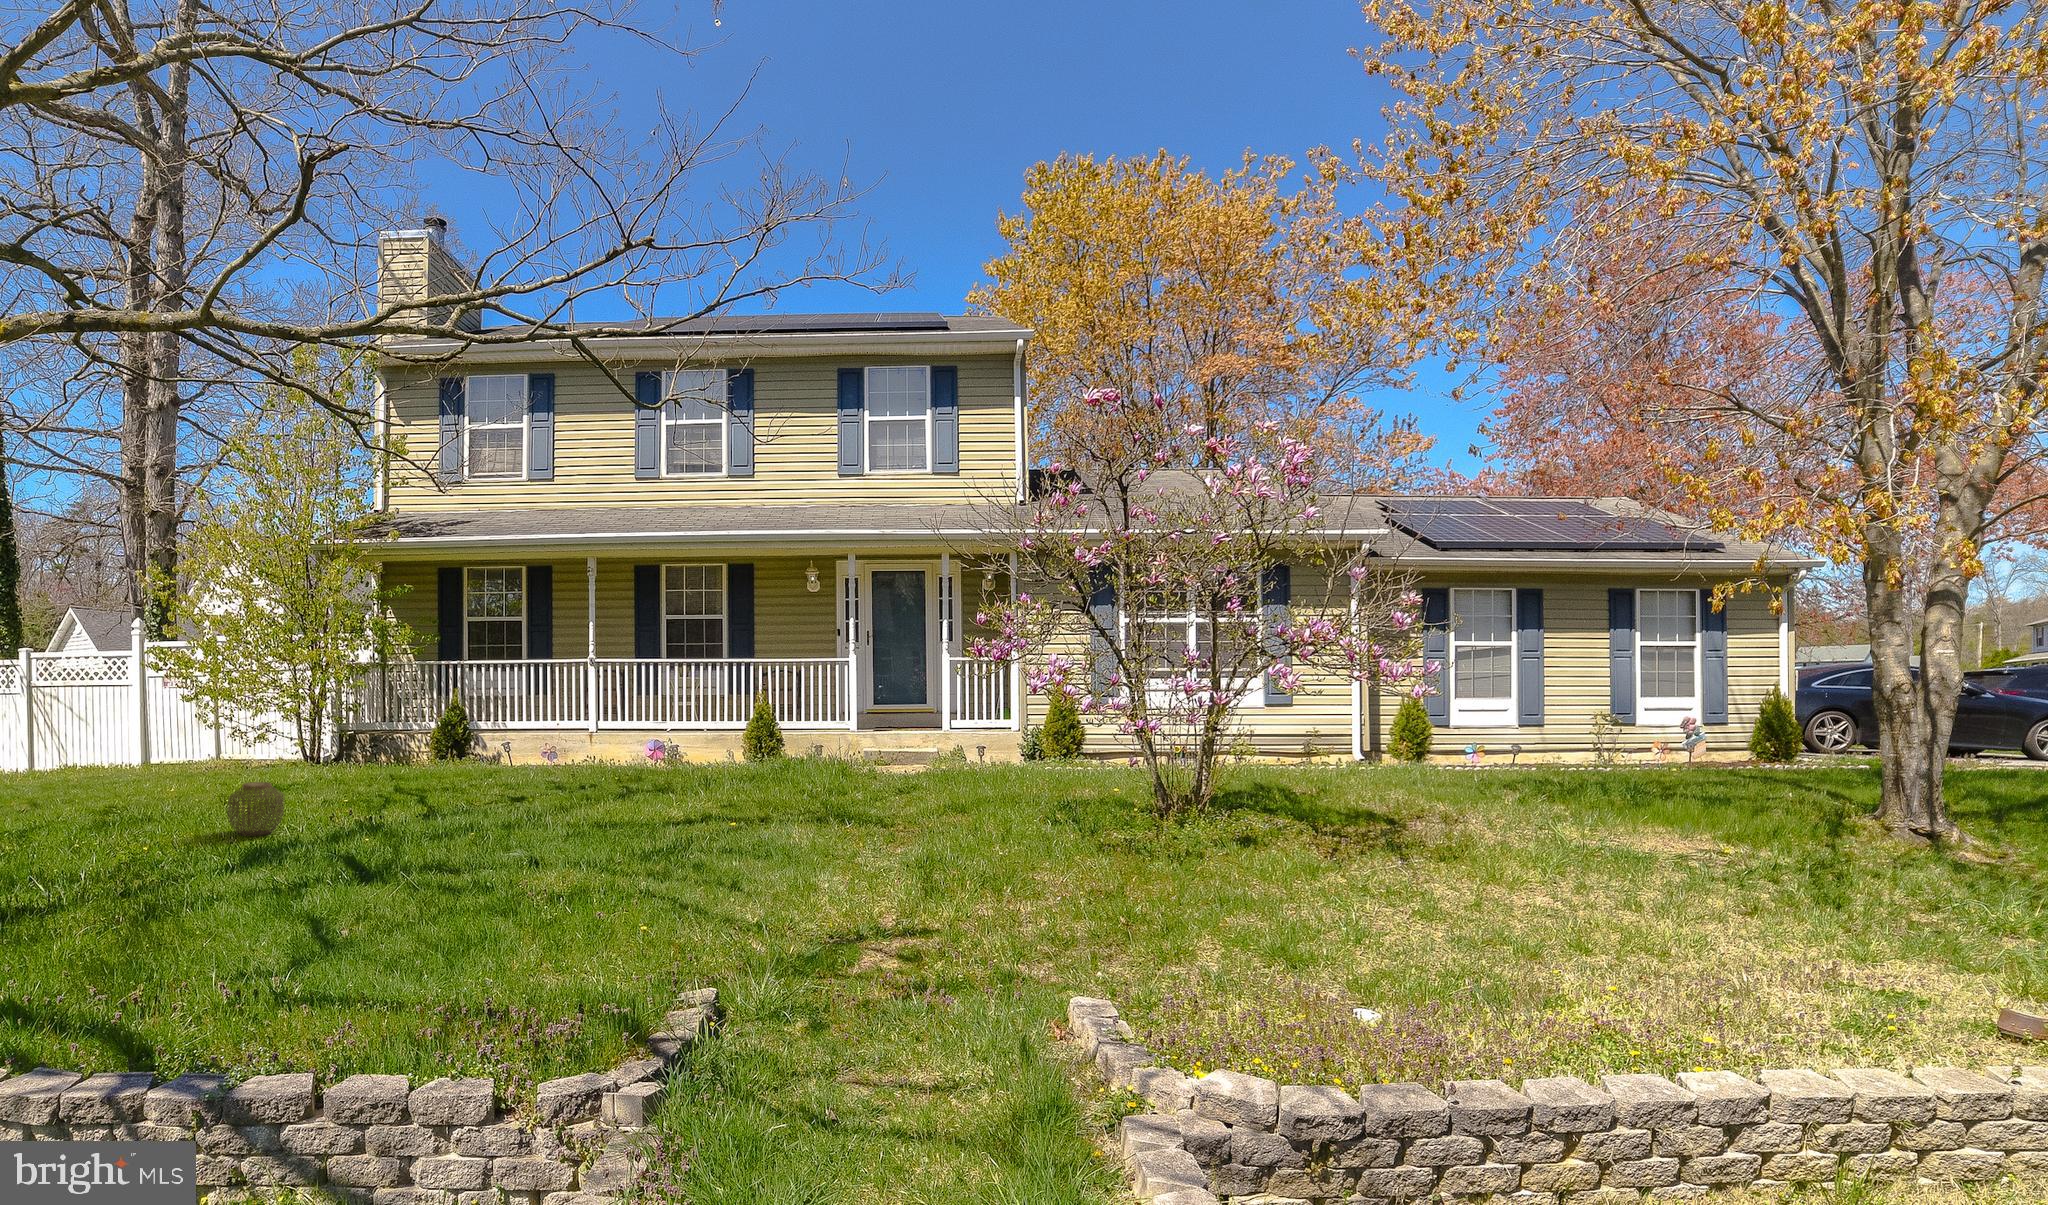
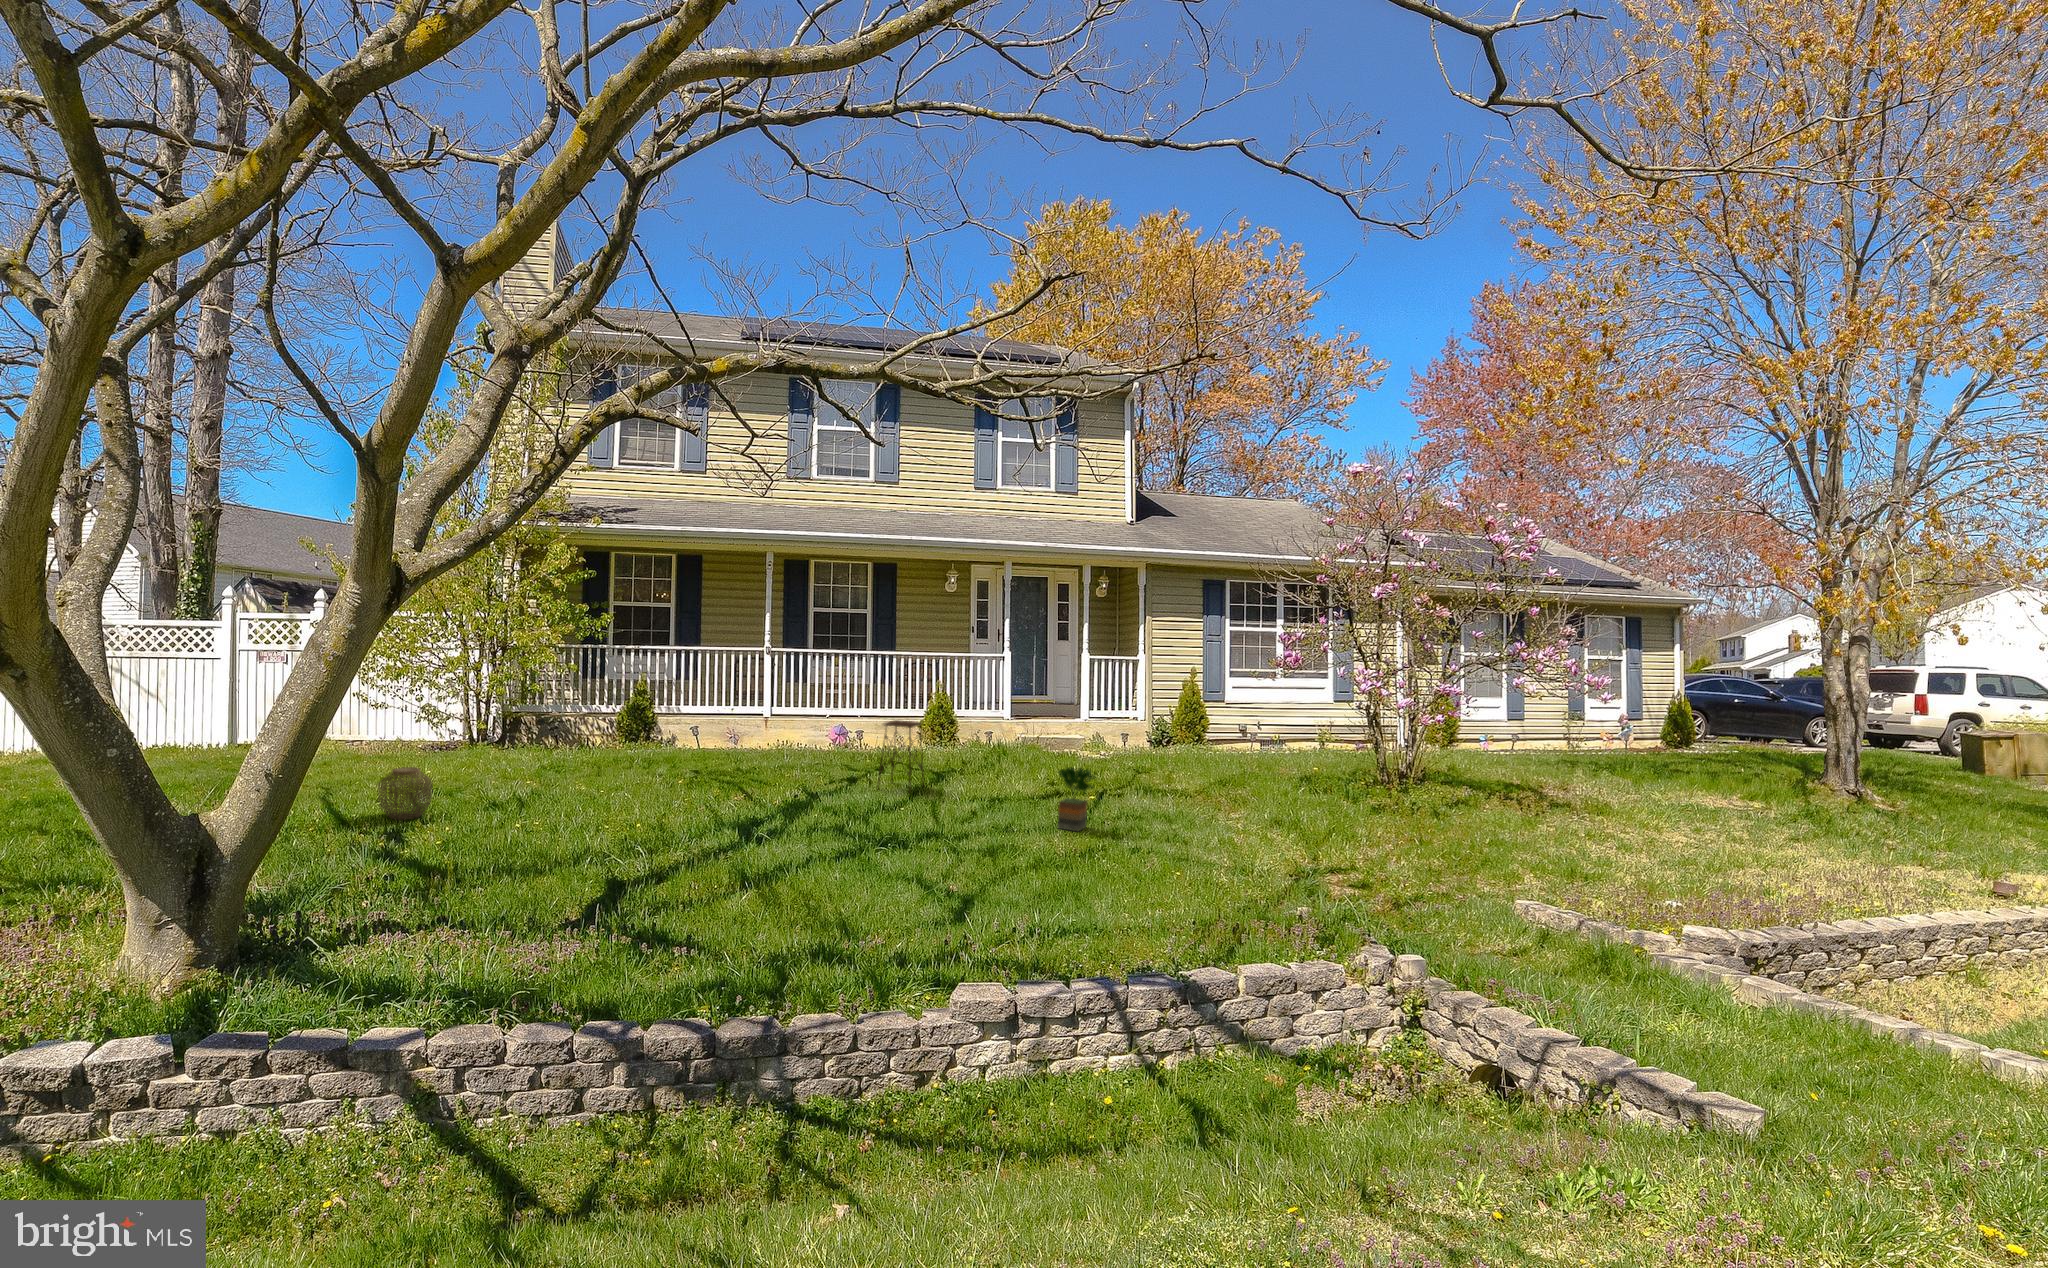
side table: none [745,728,794,802] -> present [877,720,924,792]
potted tree: none [932,768,972,833] -> present [1057,767,1096,831]

